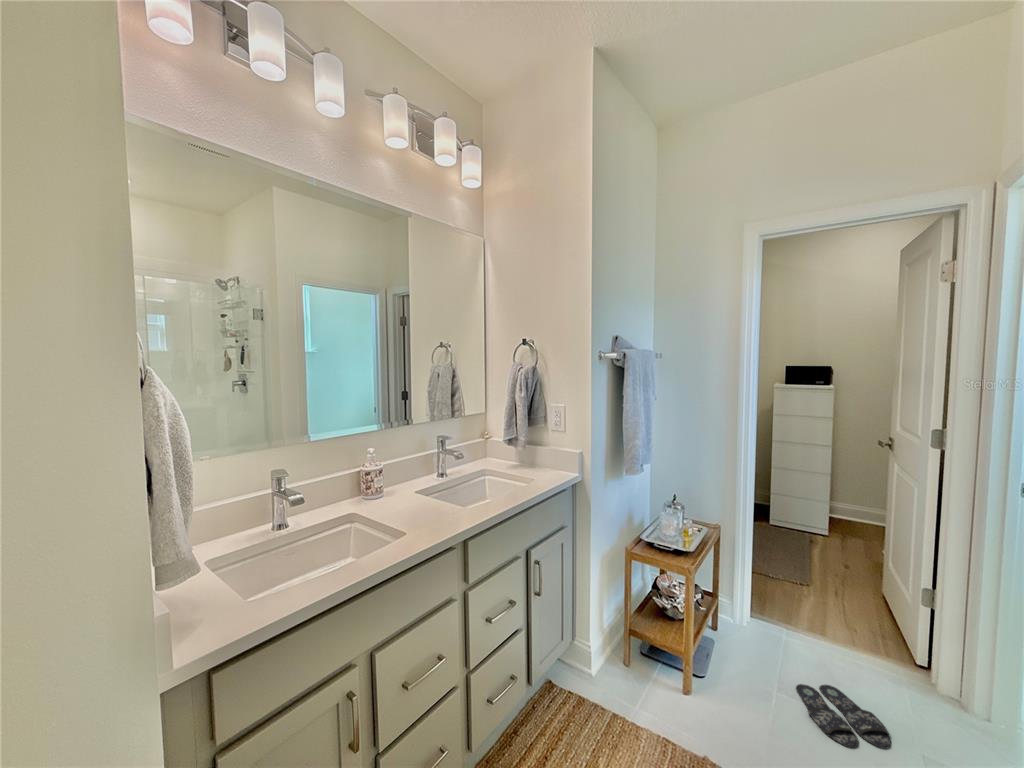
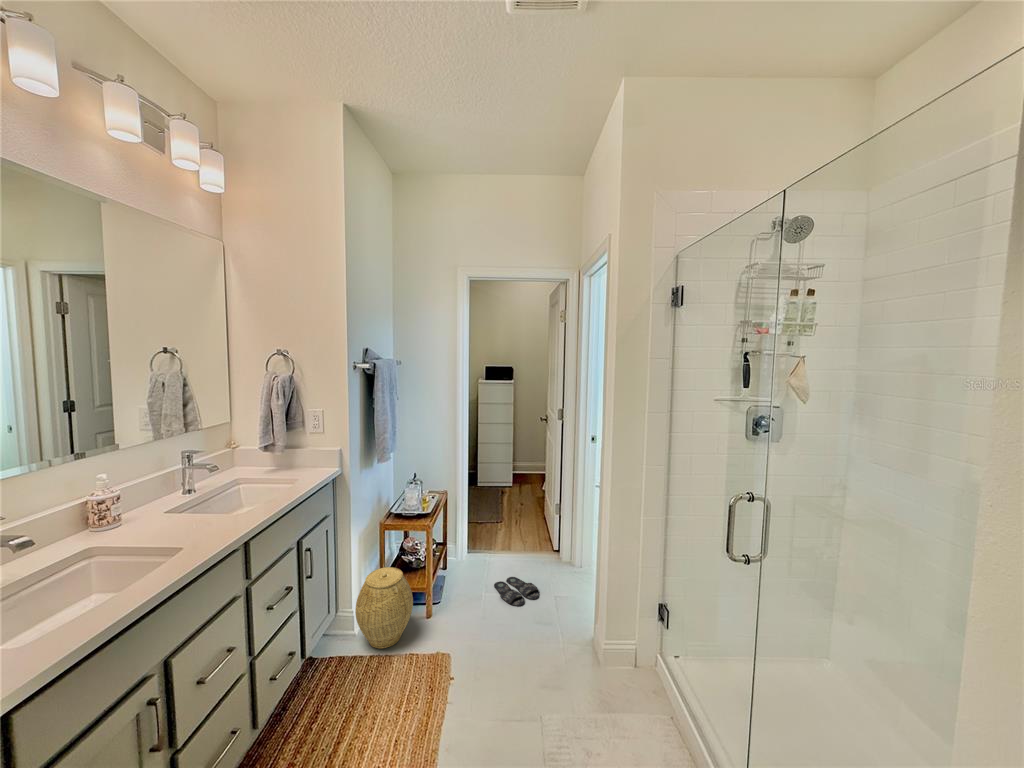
woven basket: none [591,607,663,715] -> present [355,567,413,649]

